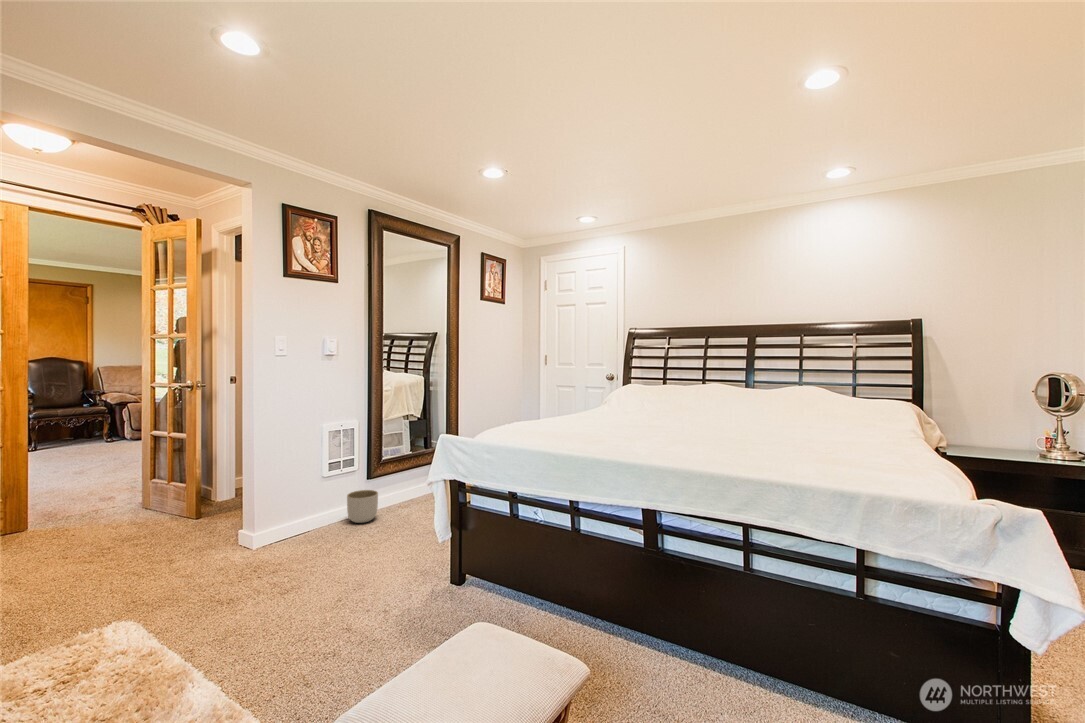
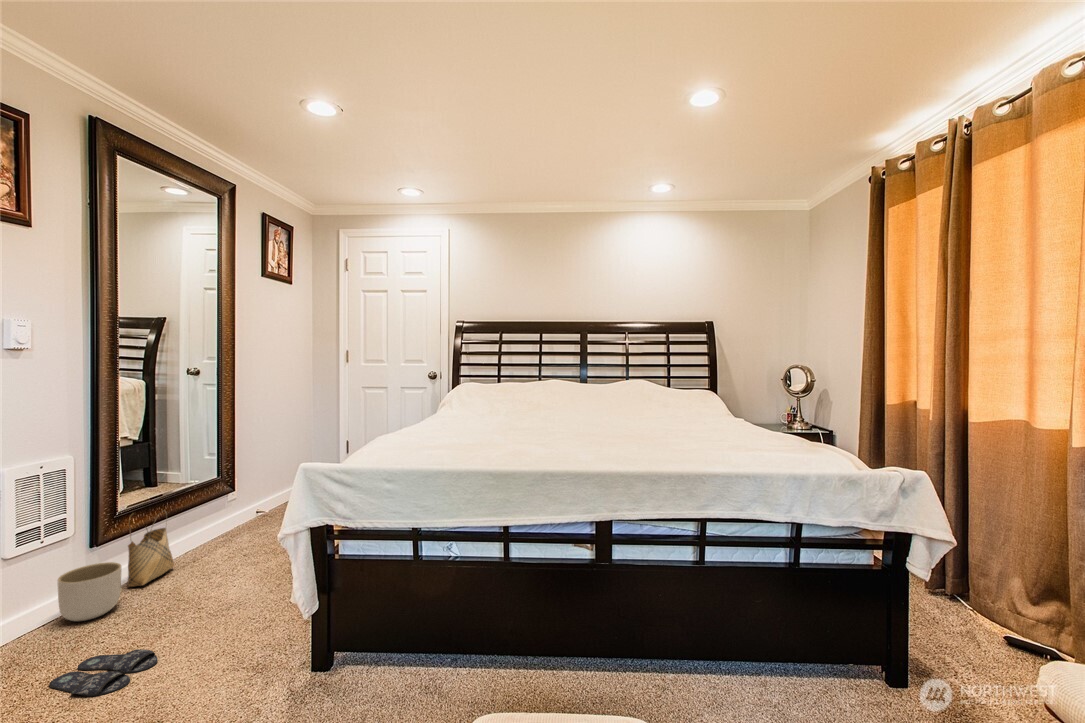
woven basket: none [385,462,413,510] -> present [127,514,174,587]
slippers: none [329,543,379,564] -> present [49,649,157,696]

